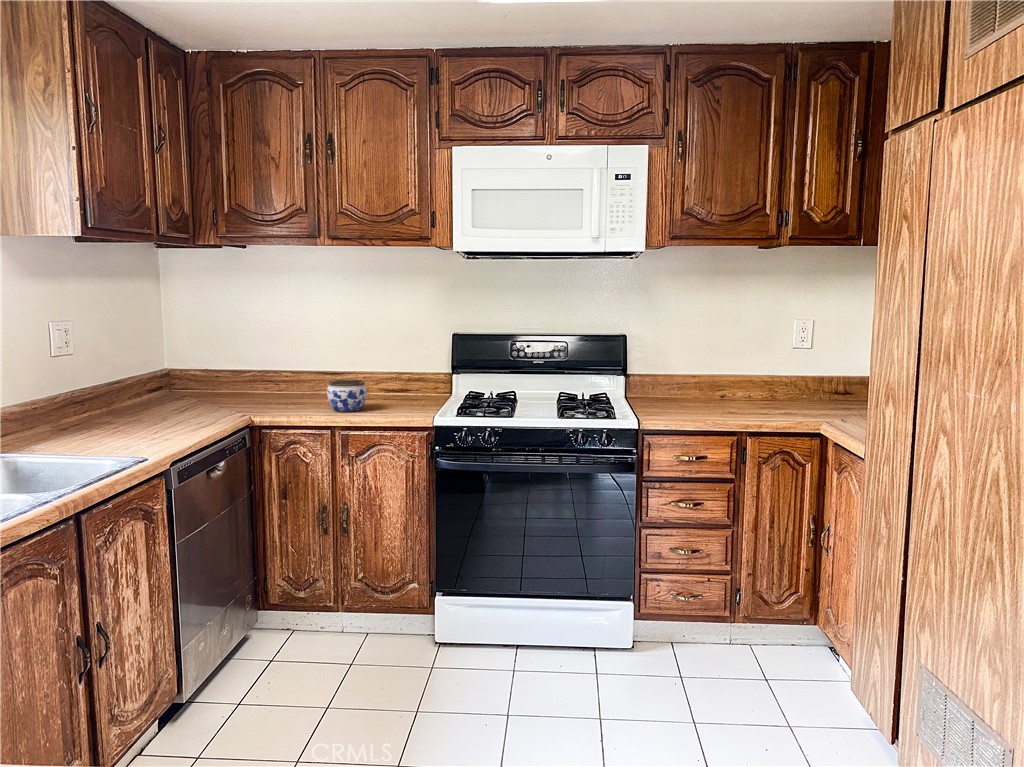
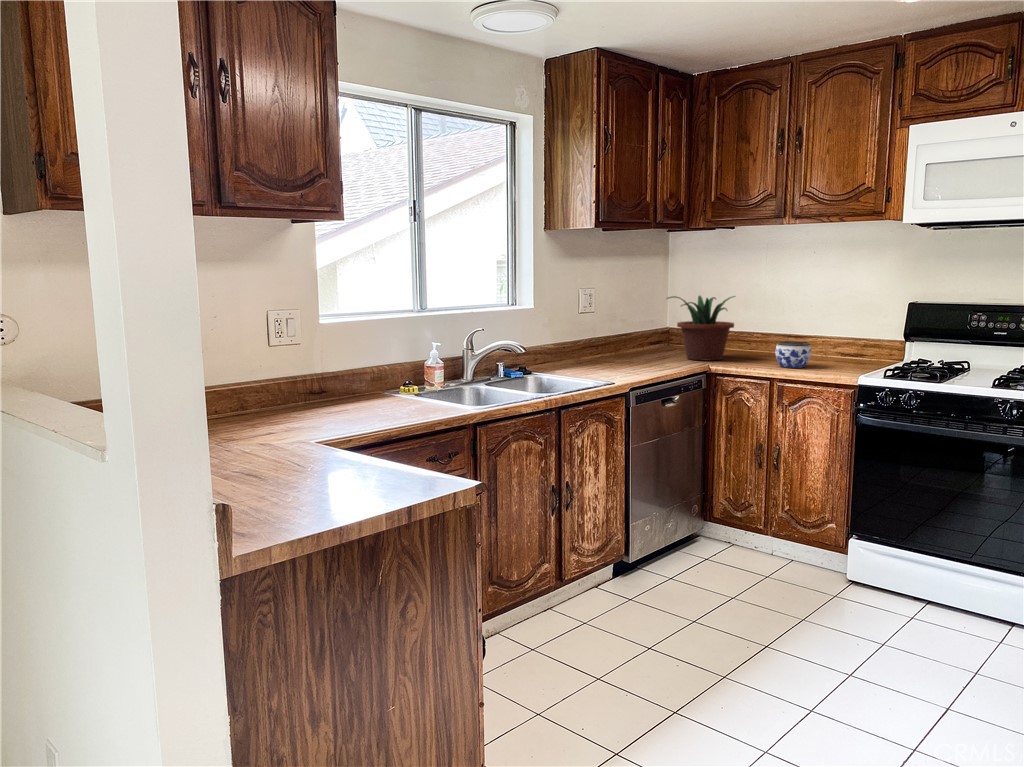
potted plant: none [181,329,271,412] -> present [667,296,735,360]

